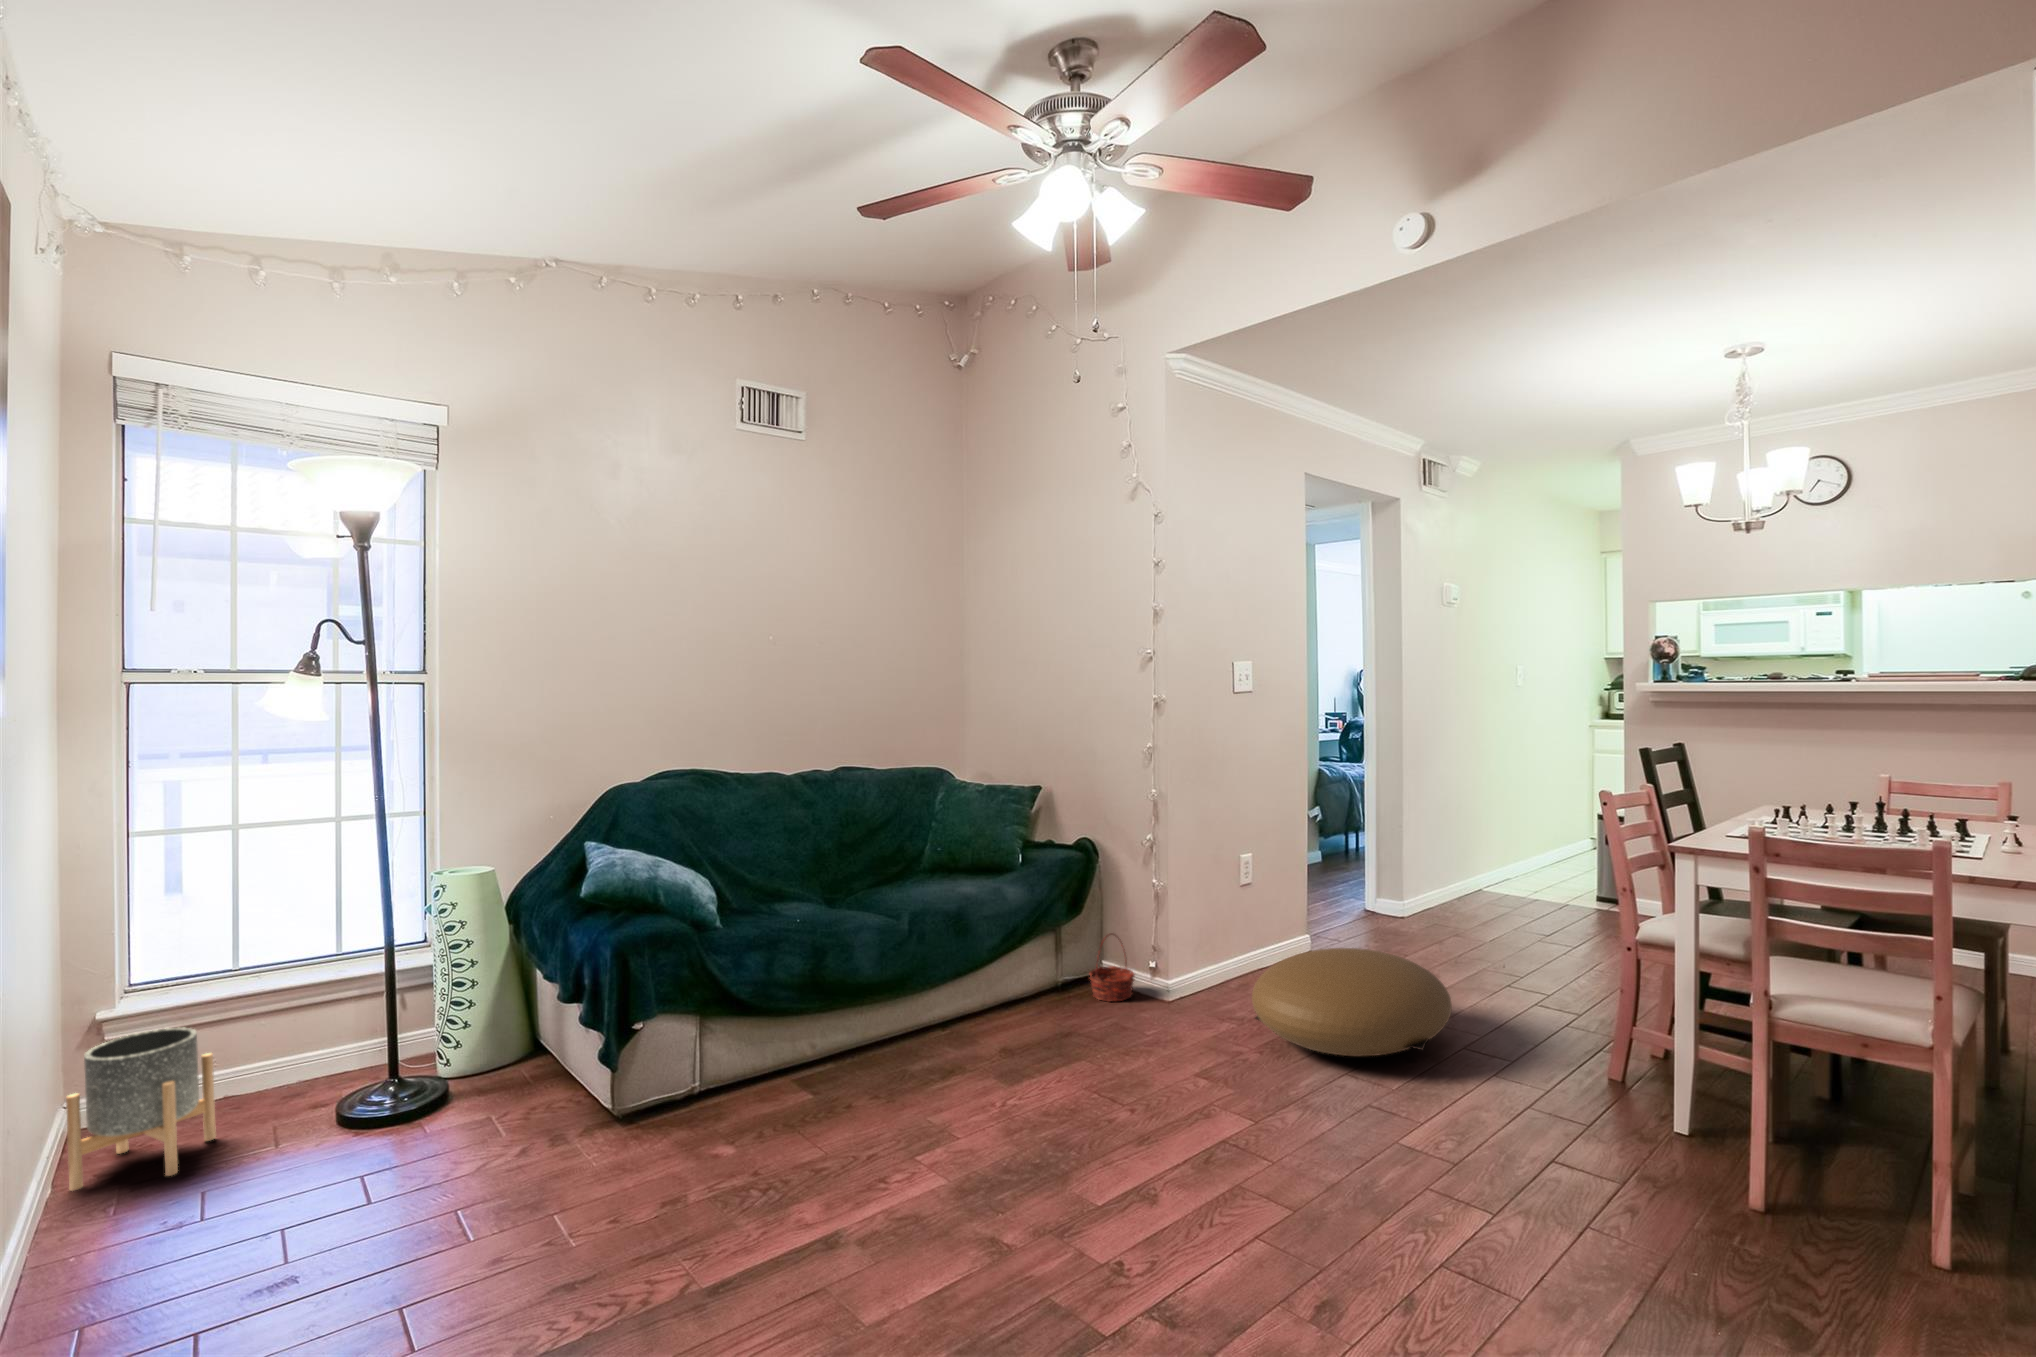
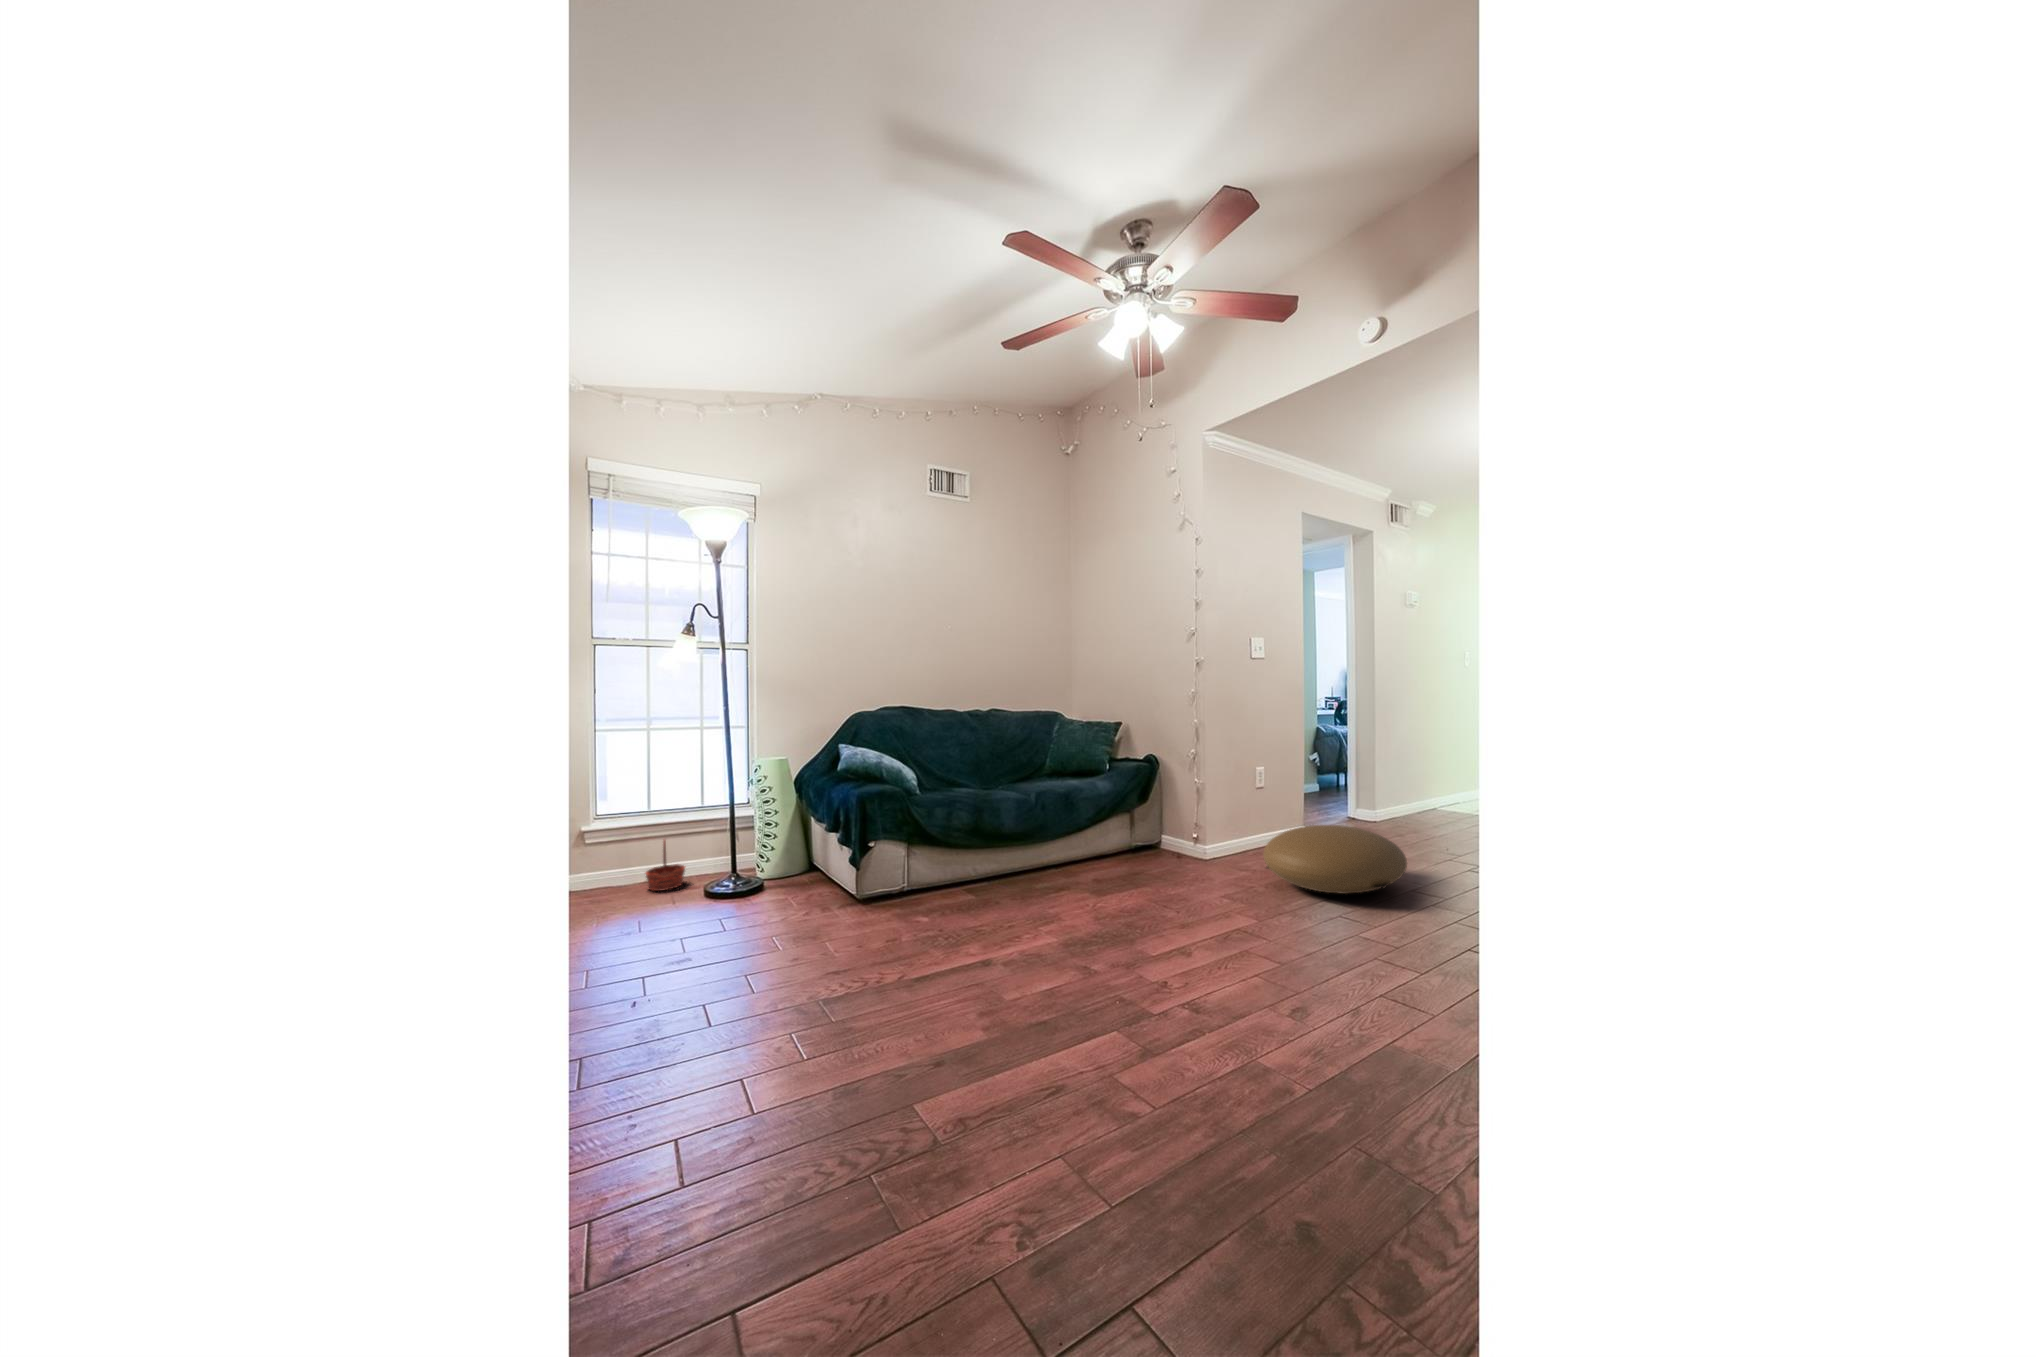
basket: present [1089,933,1134,1001] -> present [646,840,685,891]
planter: present [66,1028,216,1191] -> none [563,836,638,920]

